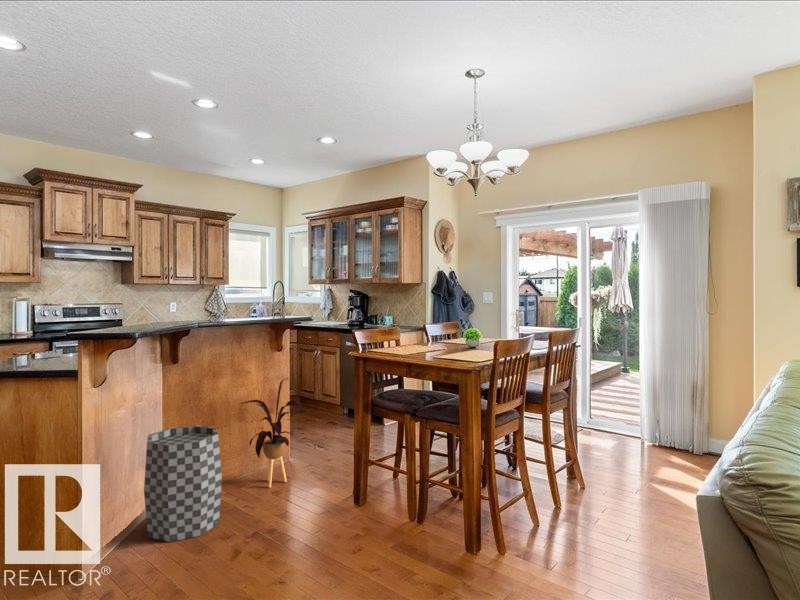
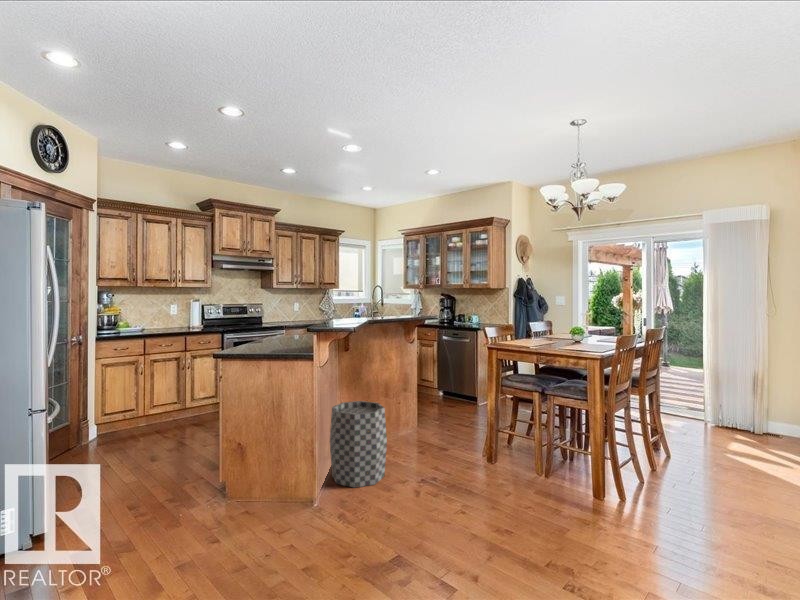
house plant: present [241,378,304,488] -> none [386,366,439,452]

